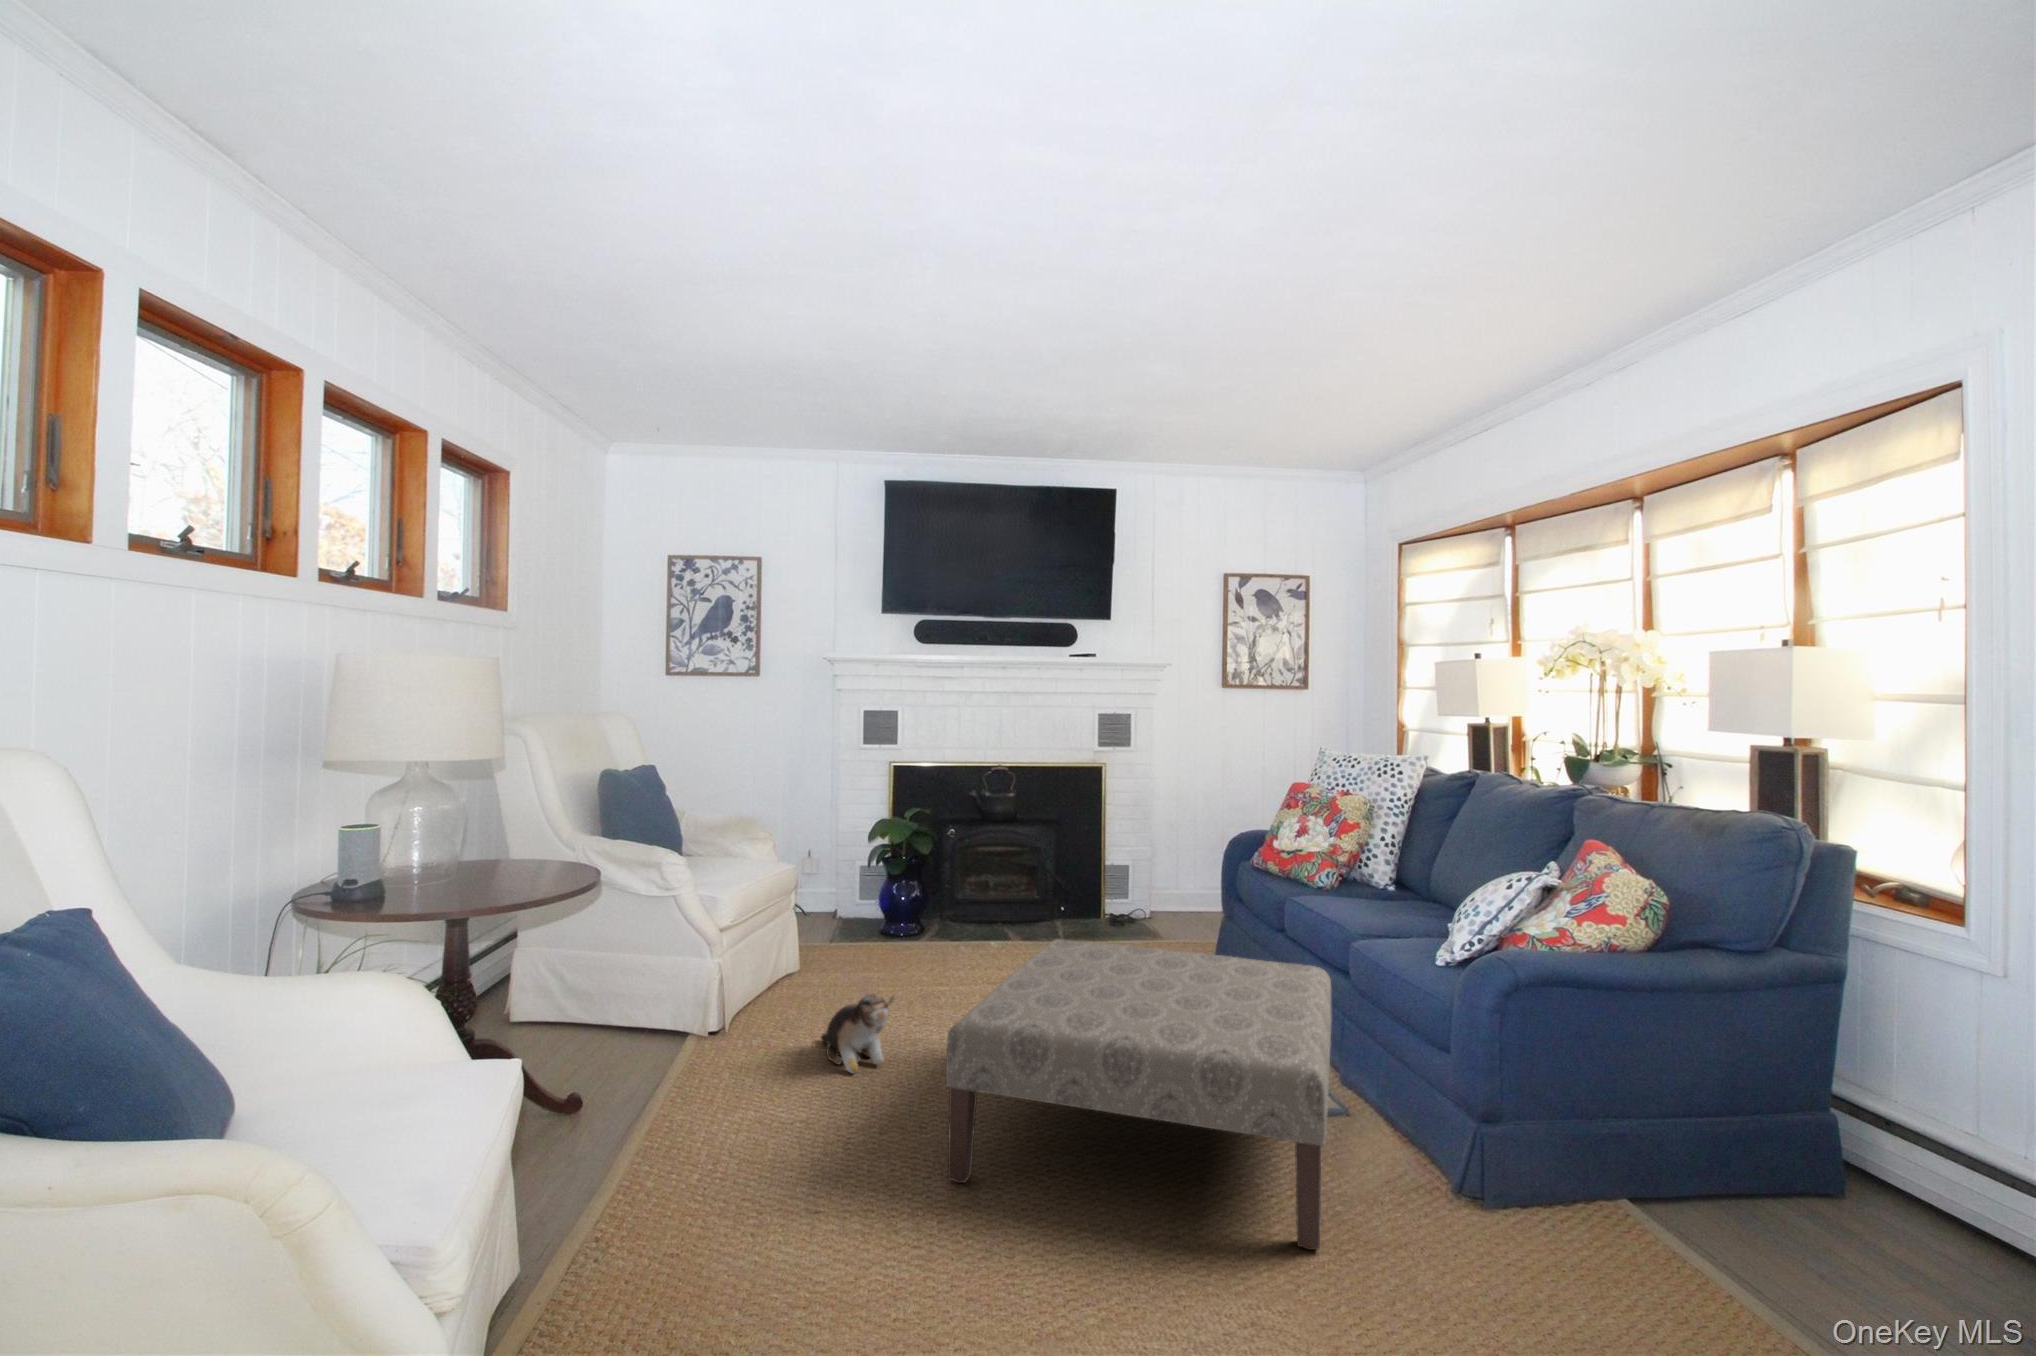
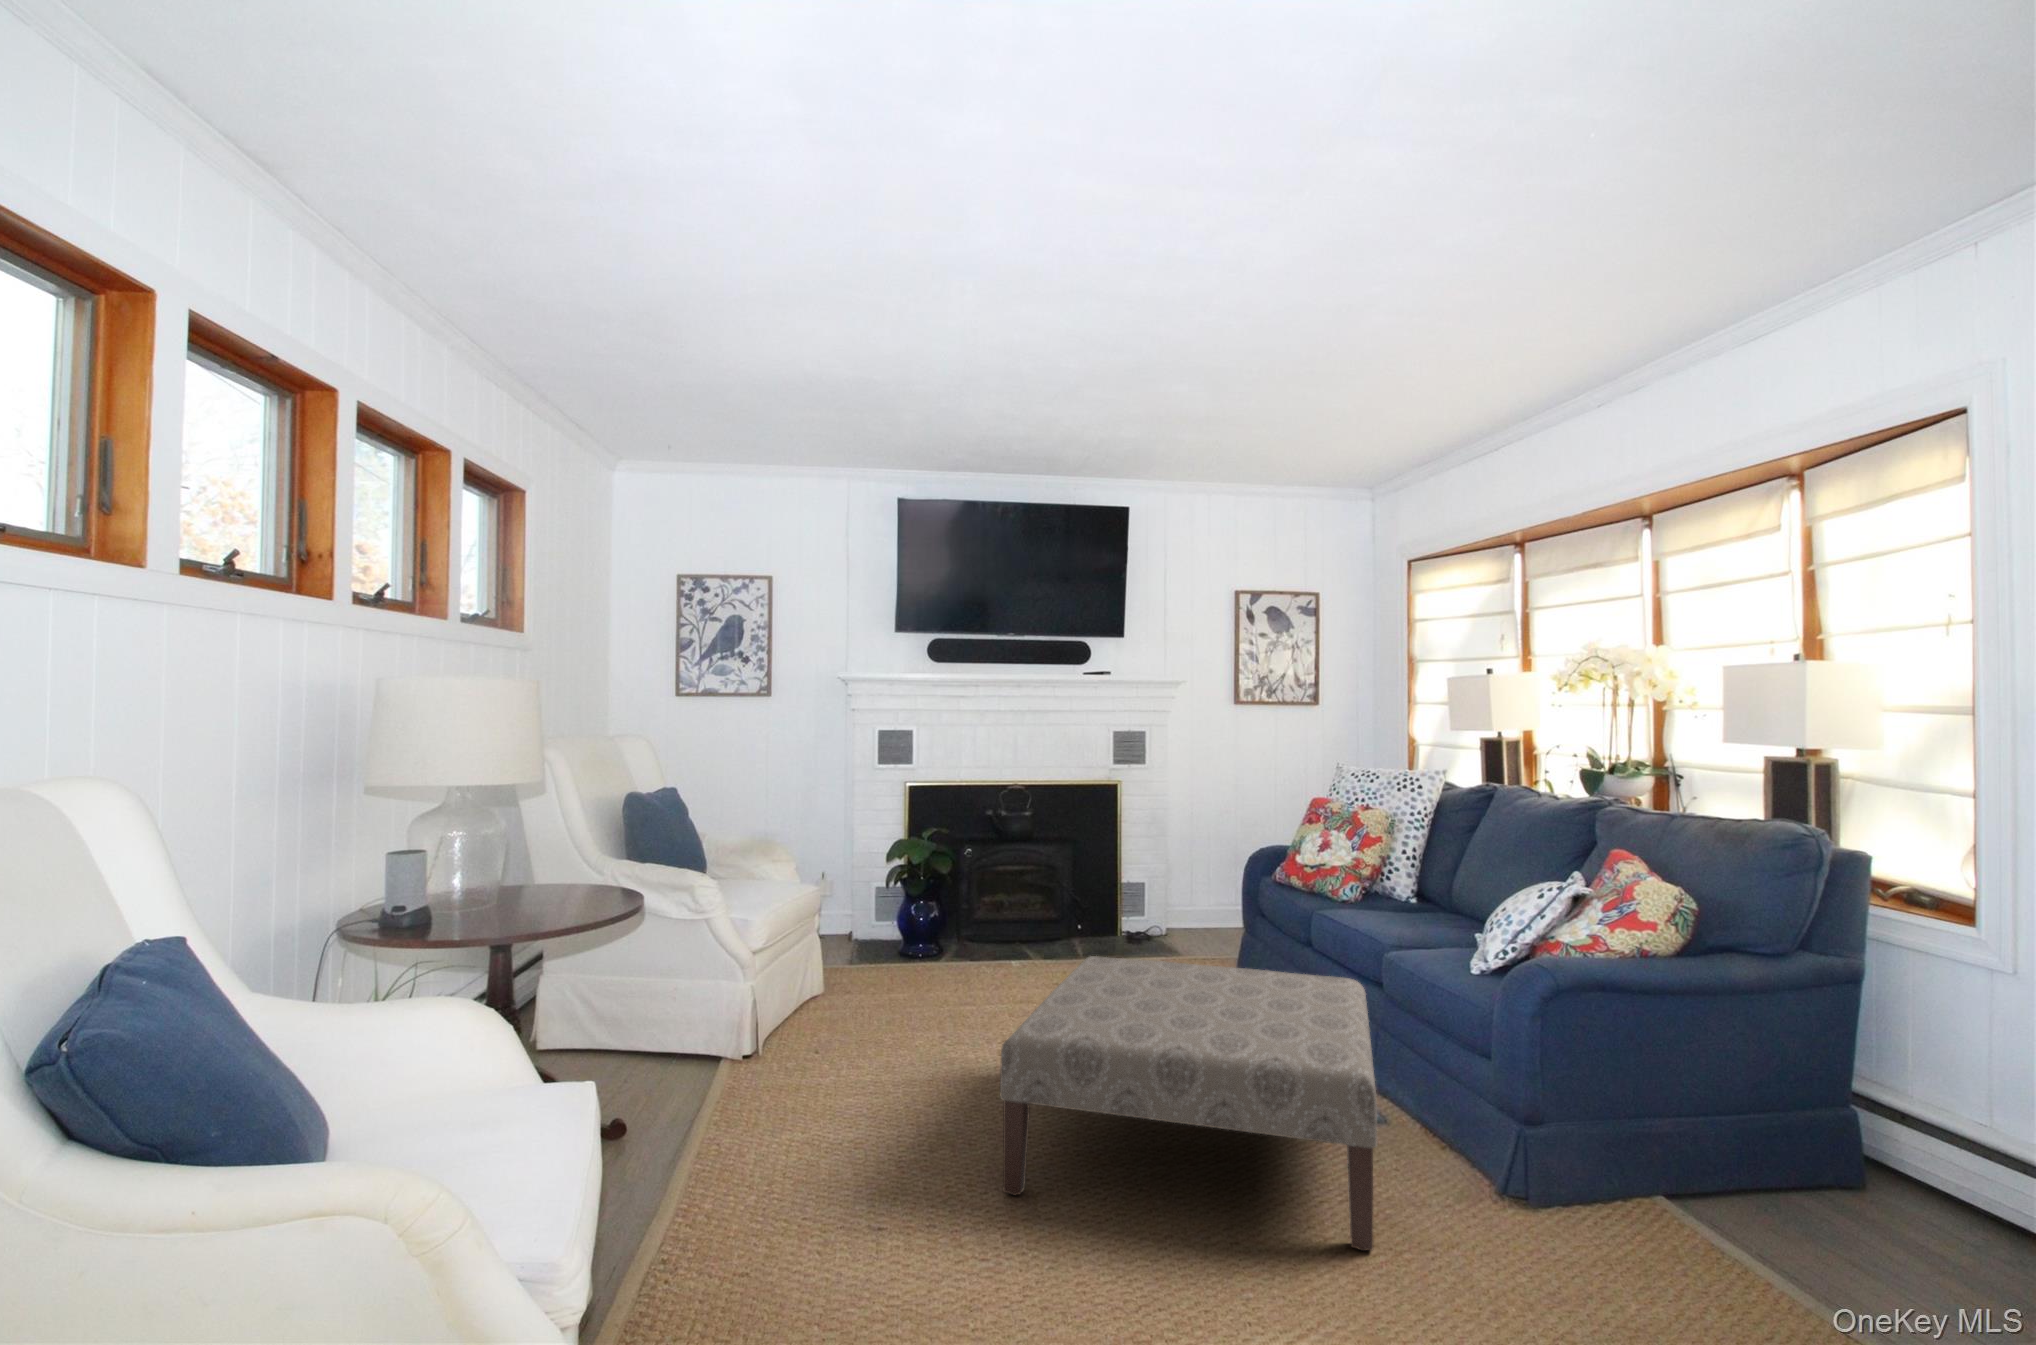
plush toy: present [821,994,894,1073] -> none [854,1013,933,1094]

